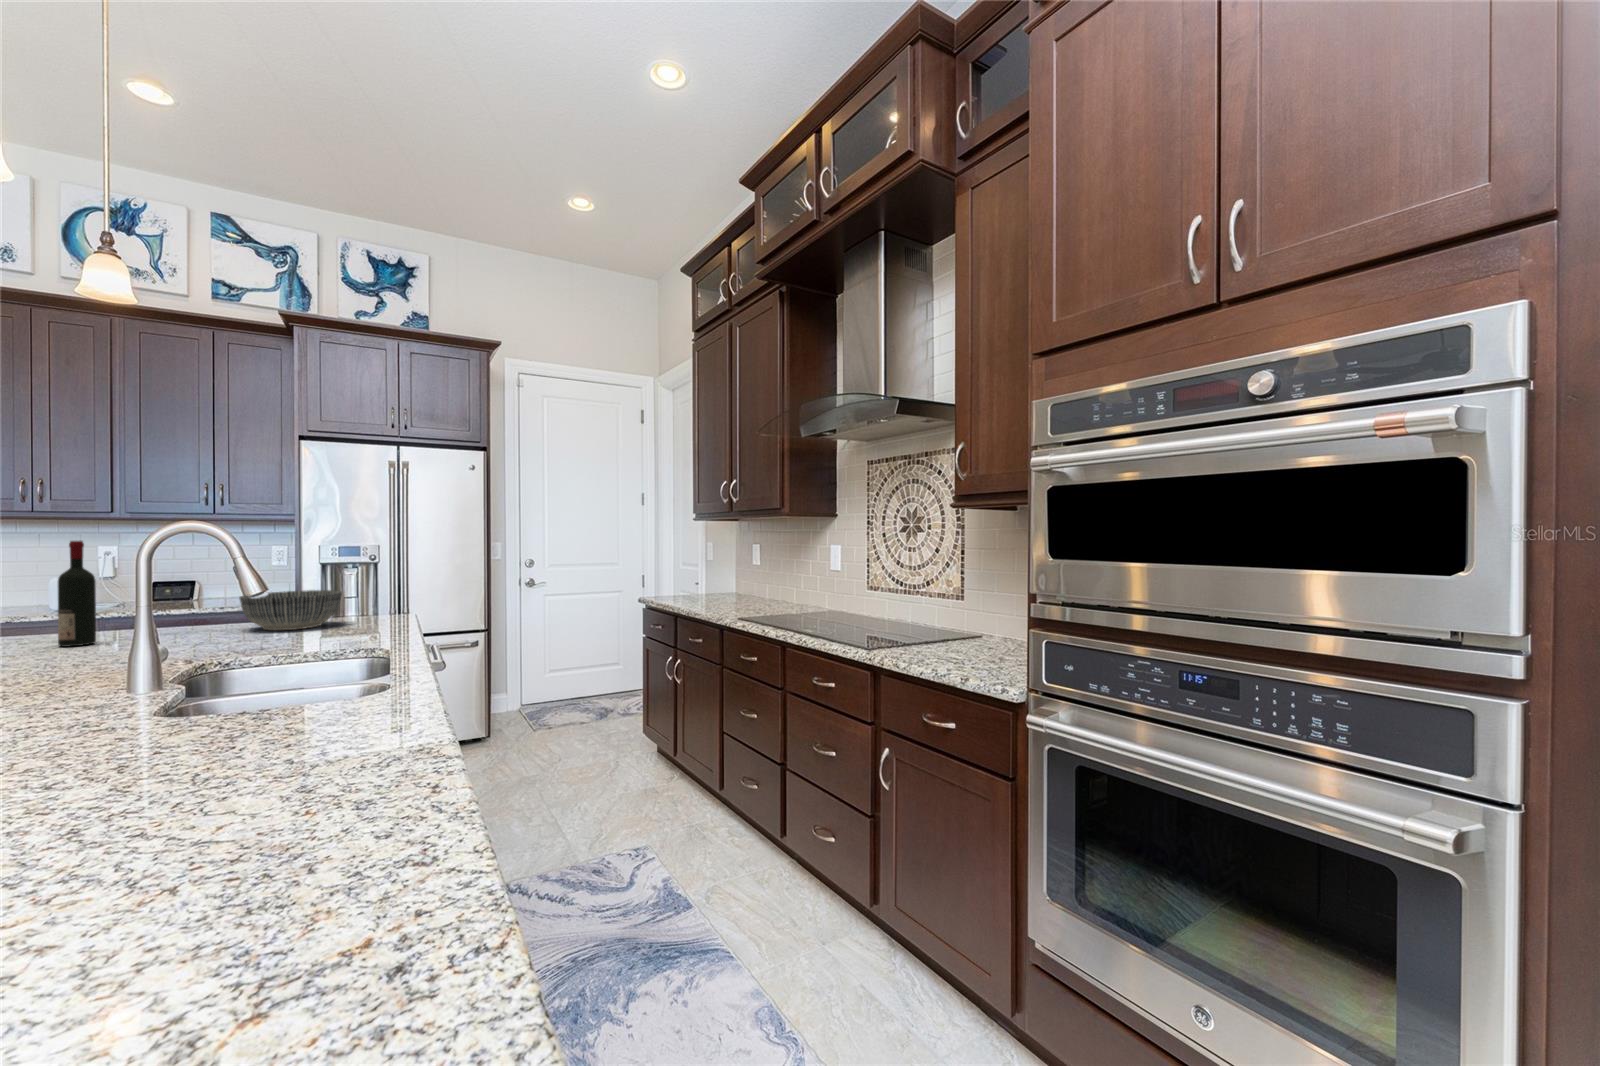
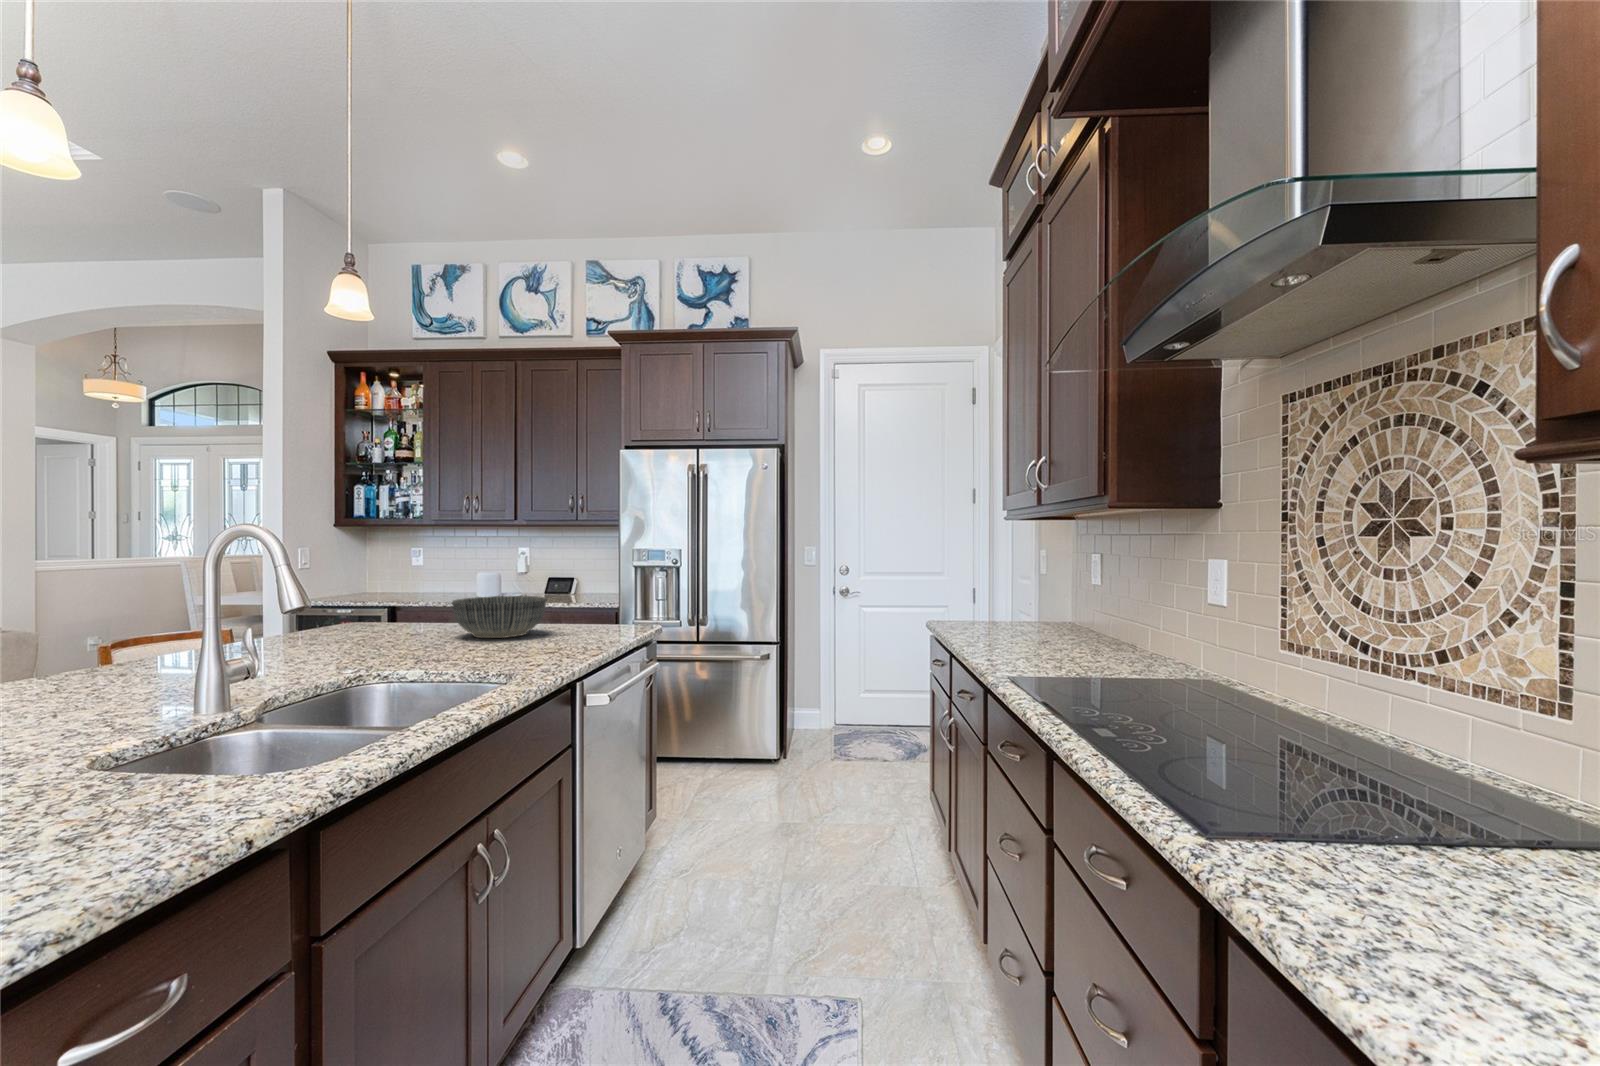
wine bottle: present [58,541,96,647] -> none [312,540,342,639]

